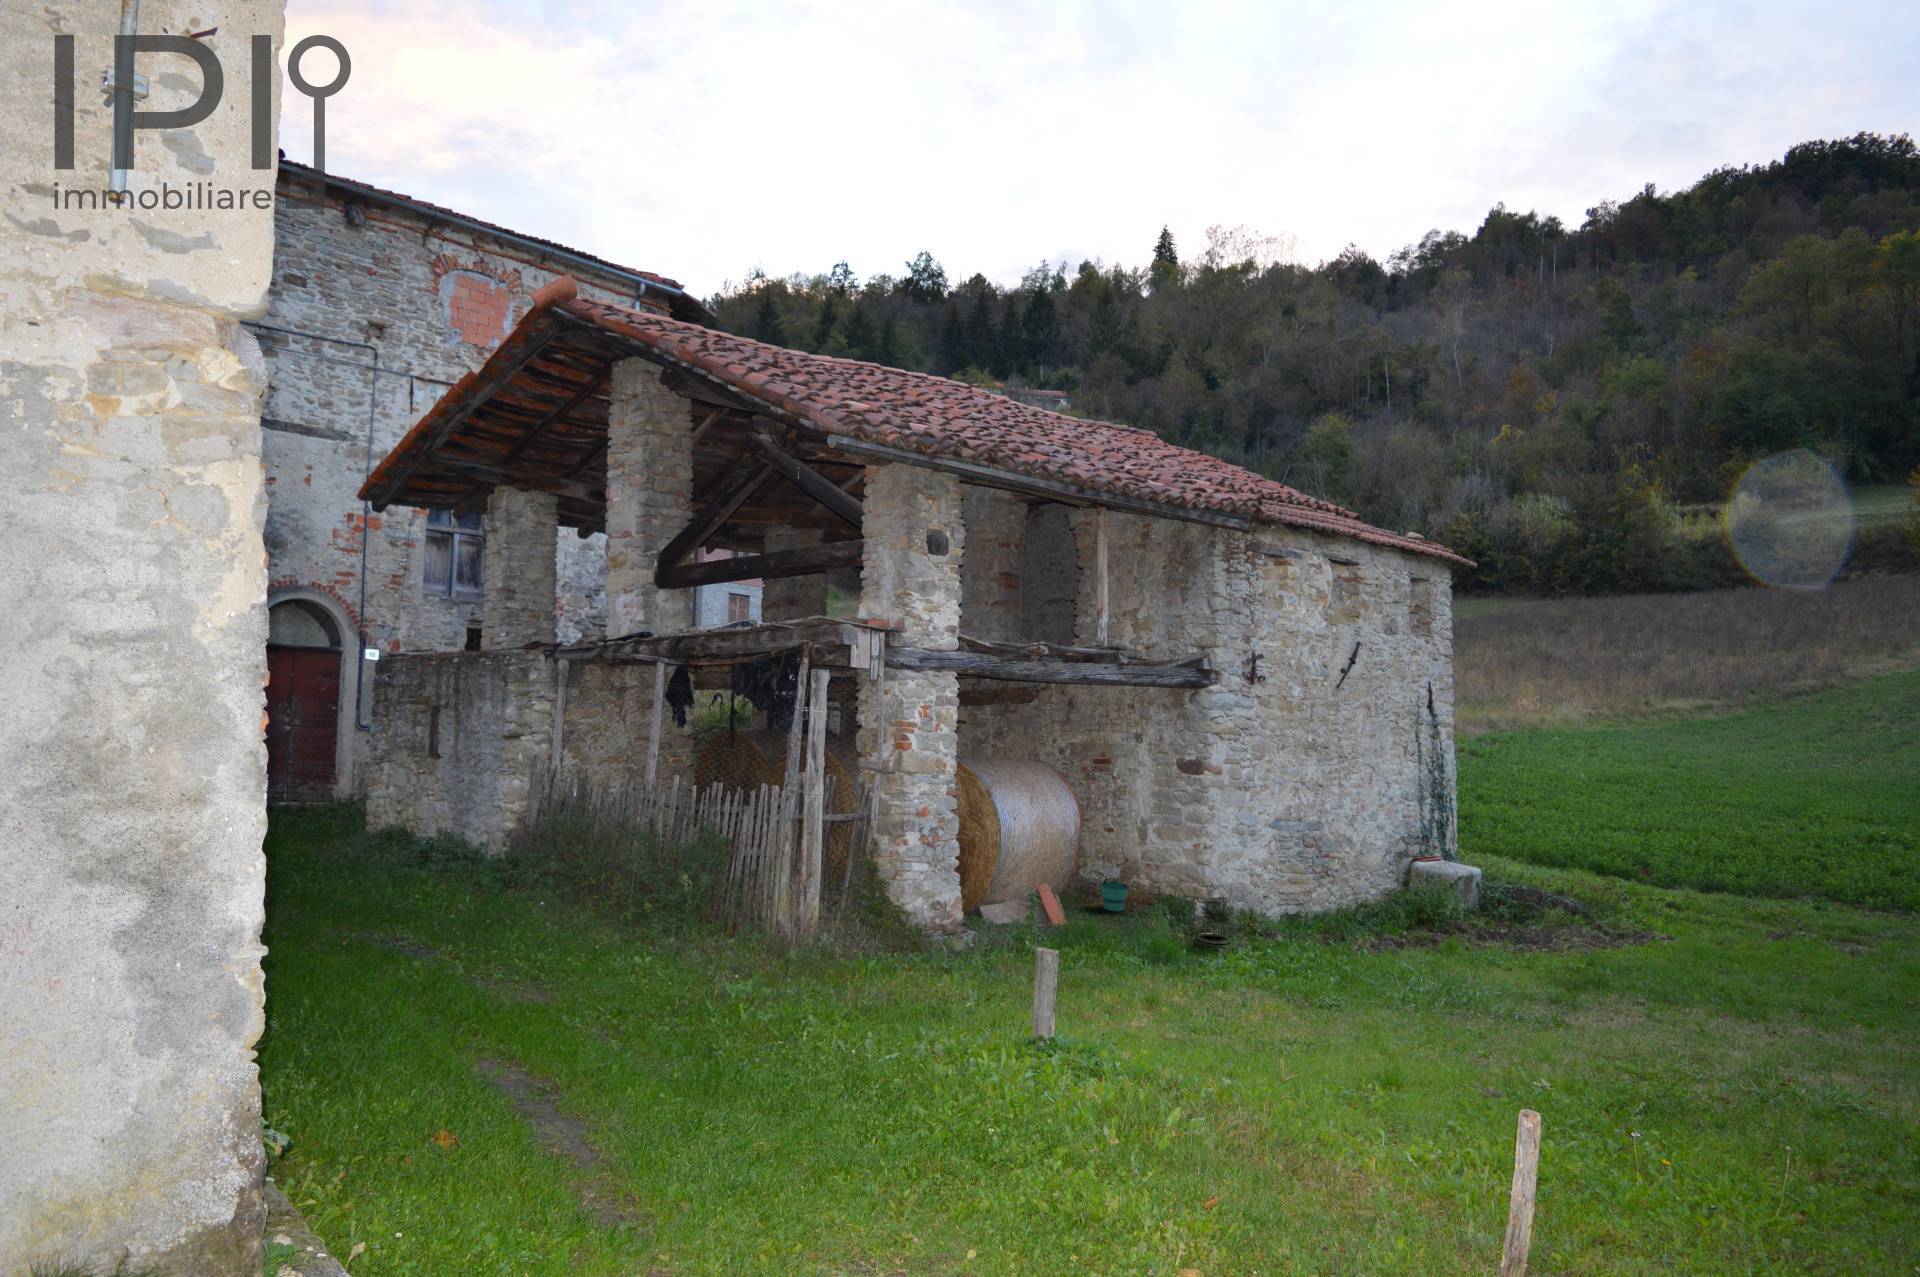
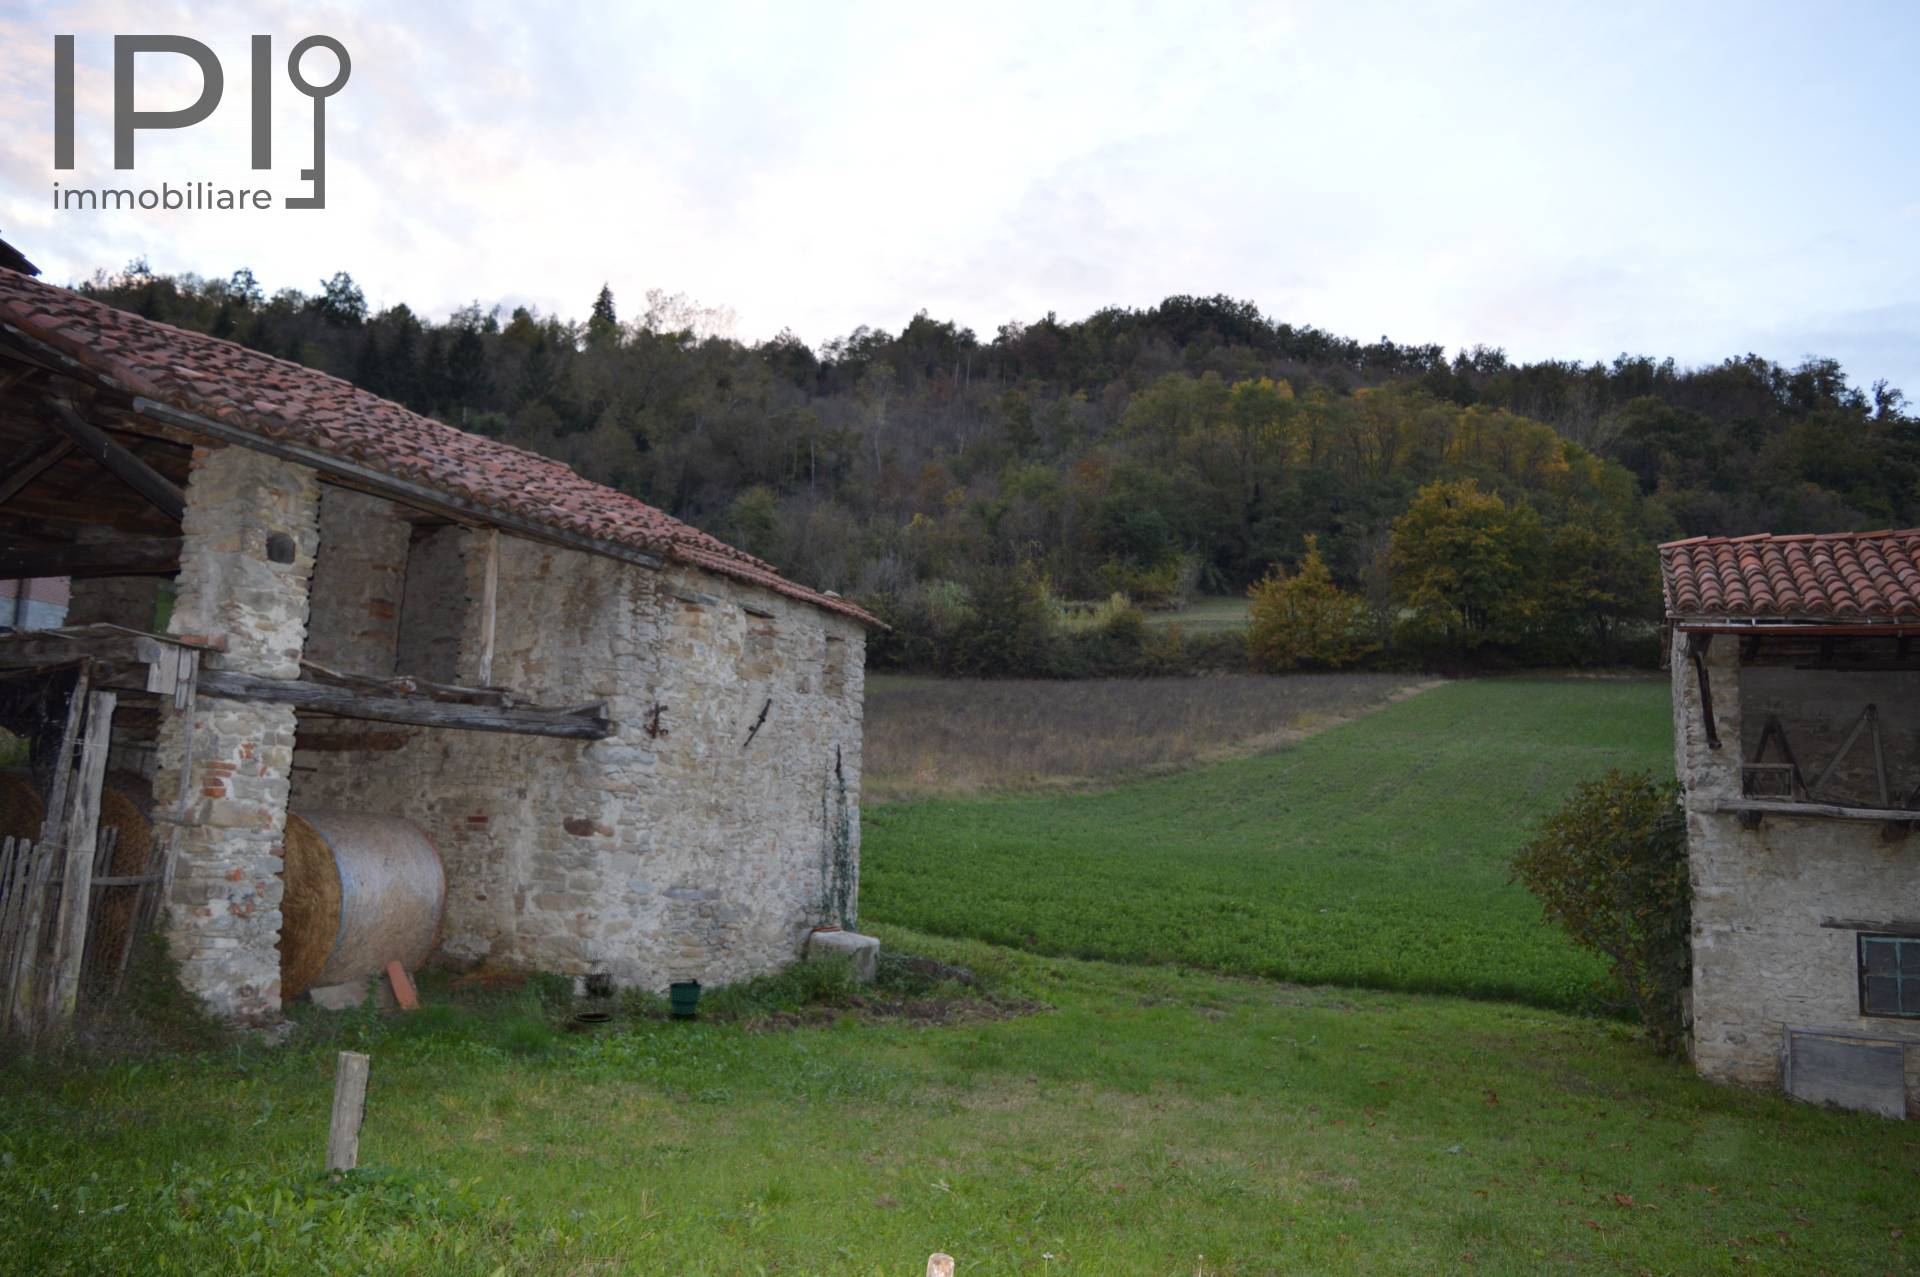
bucket: present [1100,879,1134,911] -> present [661,979,702,1015]

